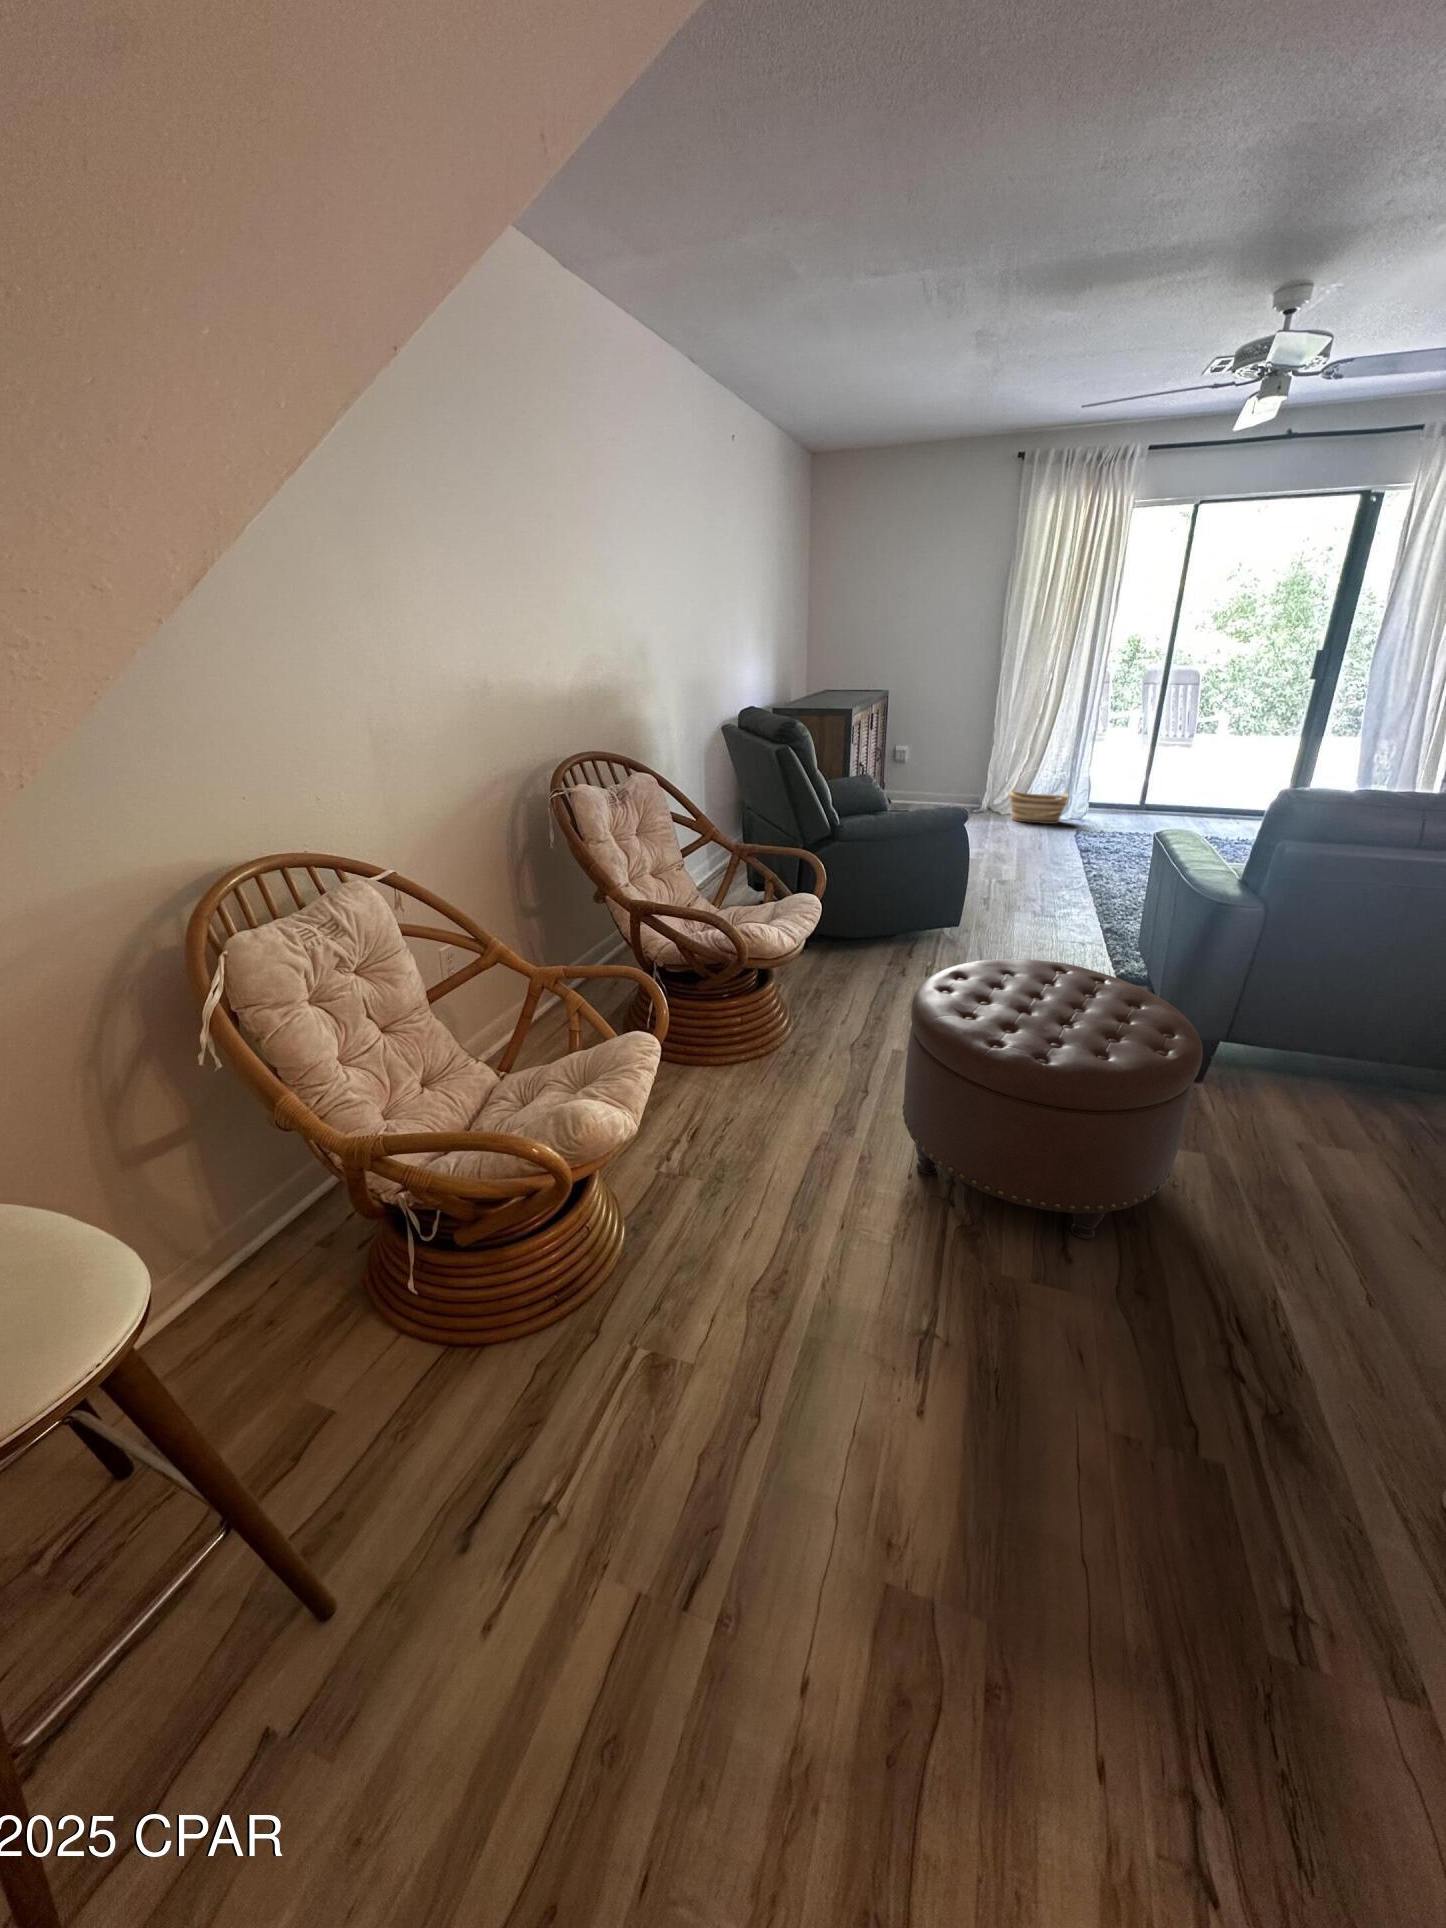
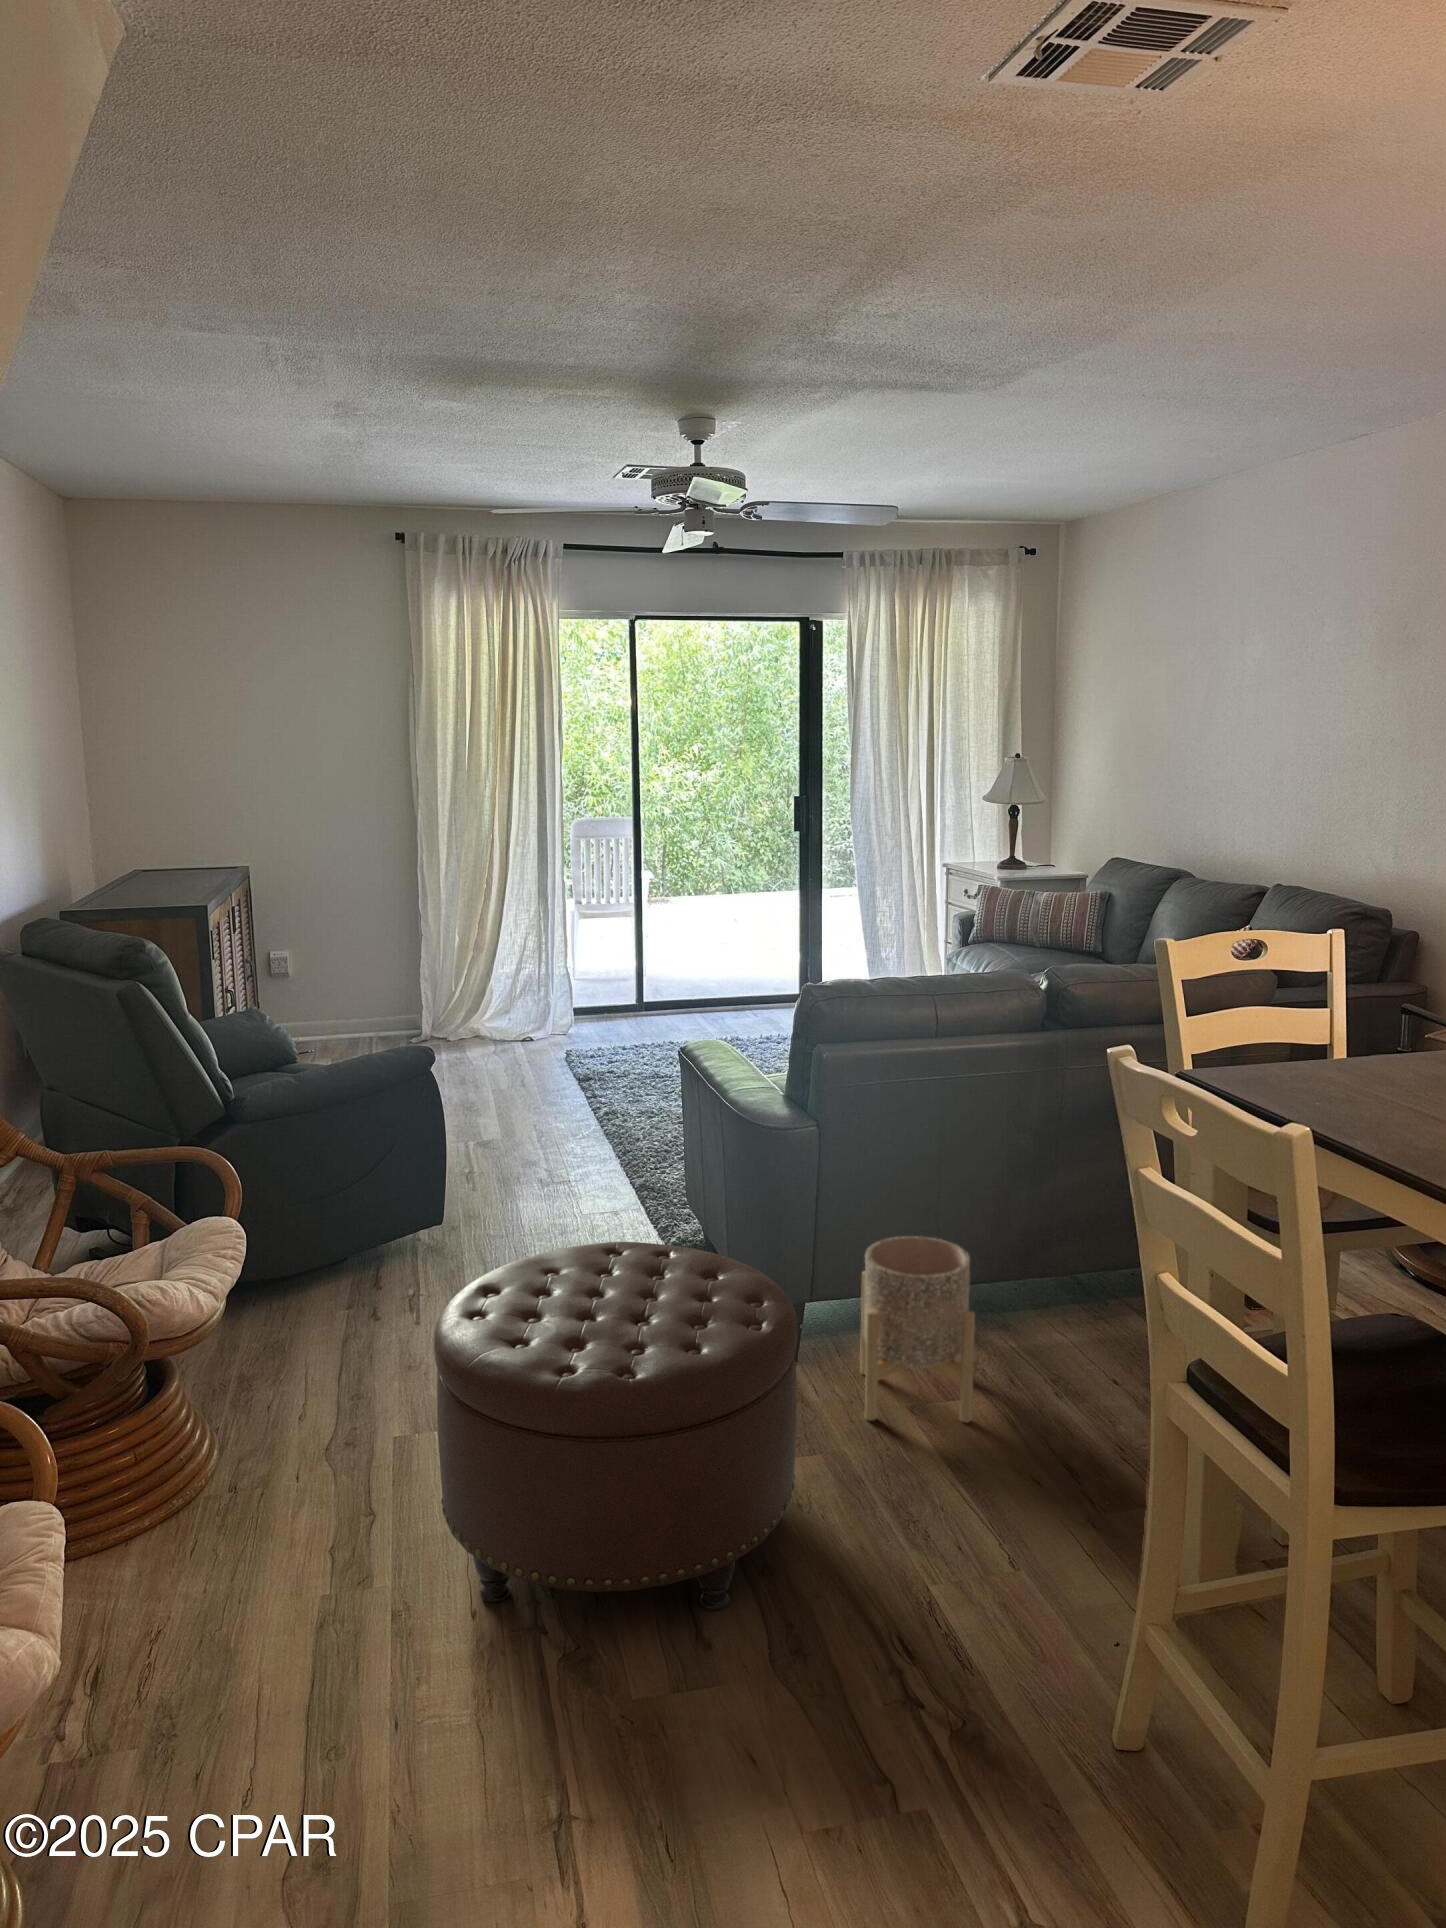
basket: present [1009,791,1069,824] -> none [463,966,545,1047]
planter: none [1252,1012,1397,1175] -> present [860,1236,975,1422]

